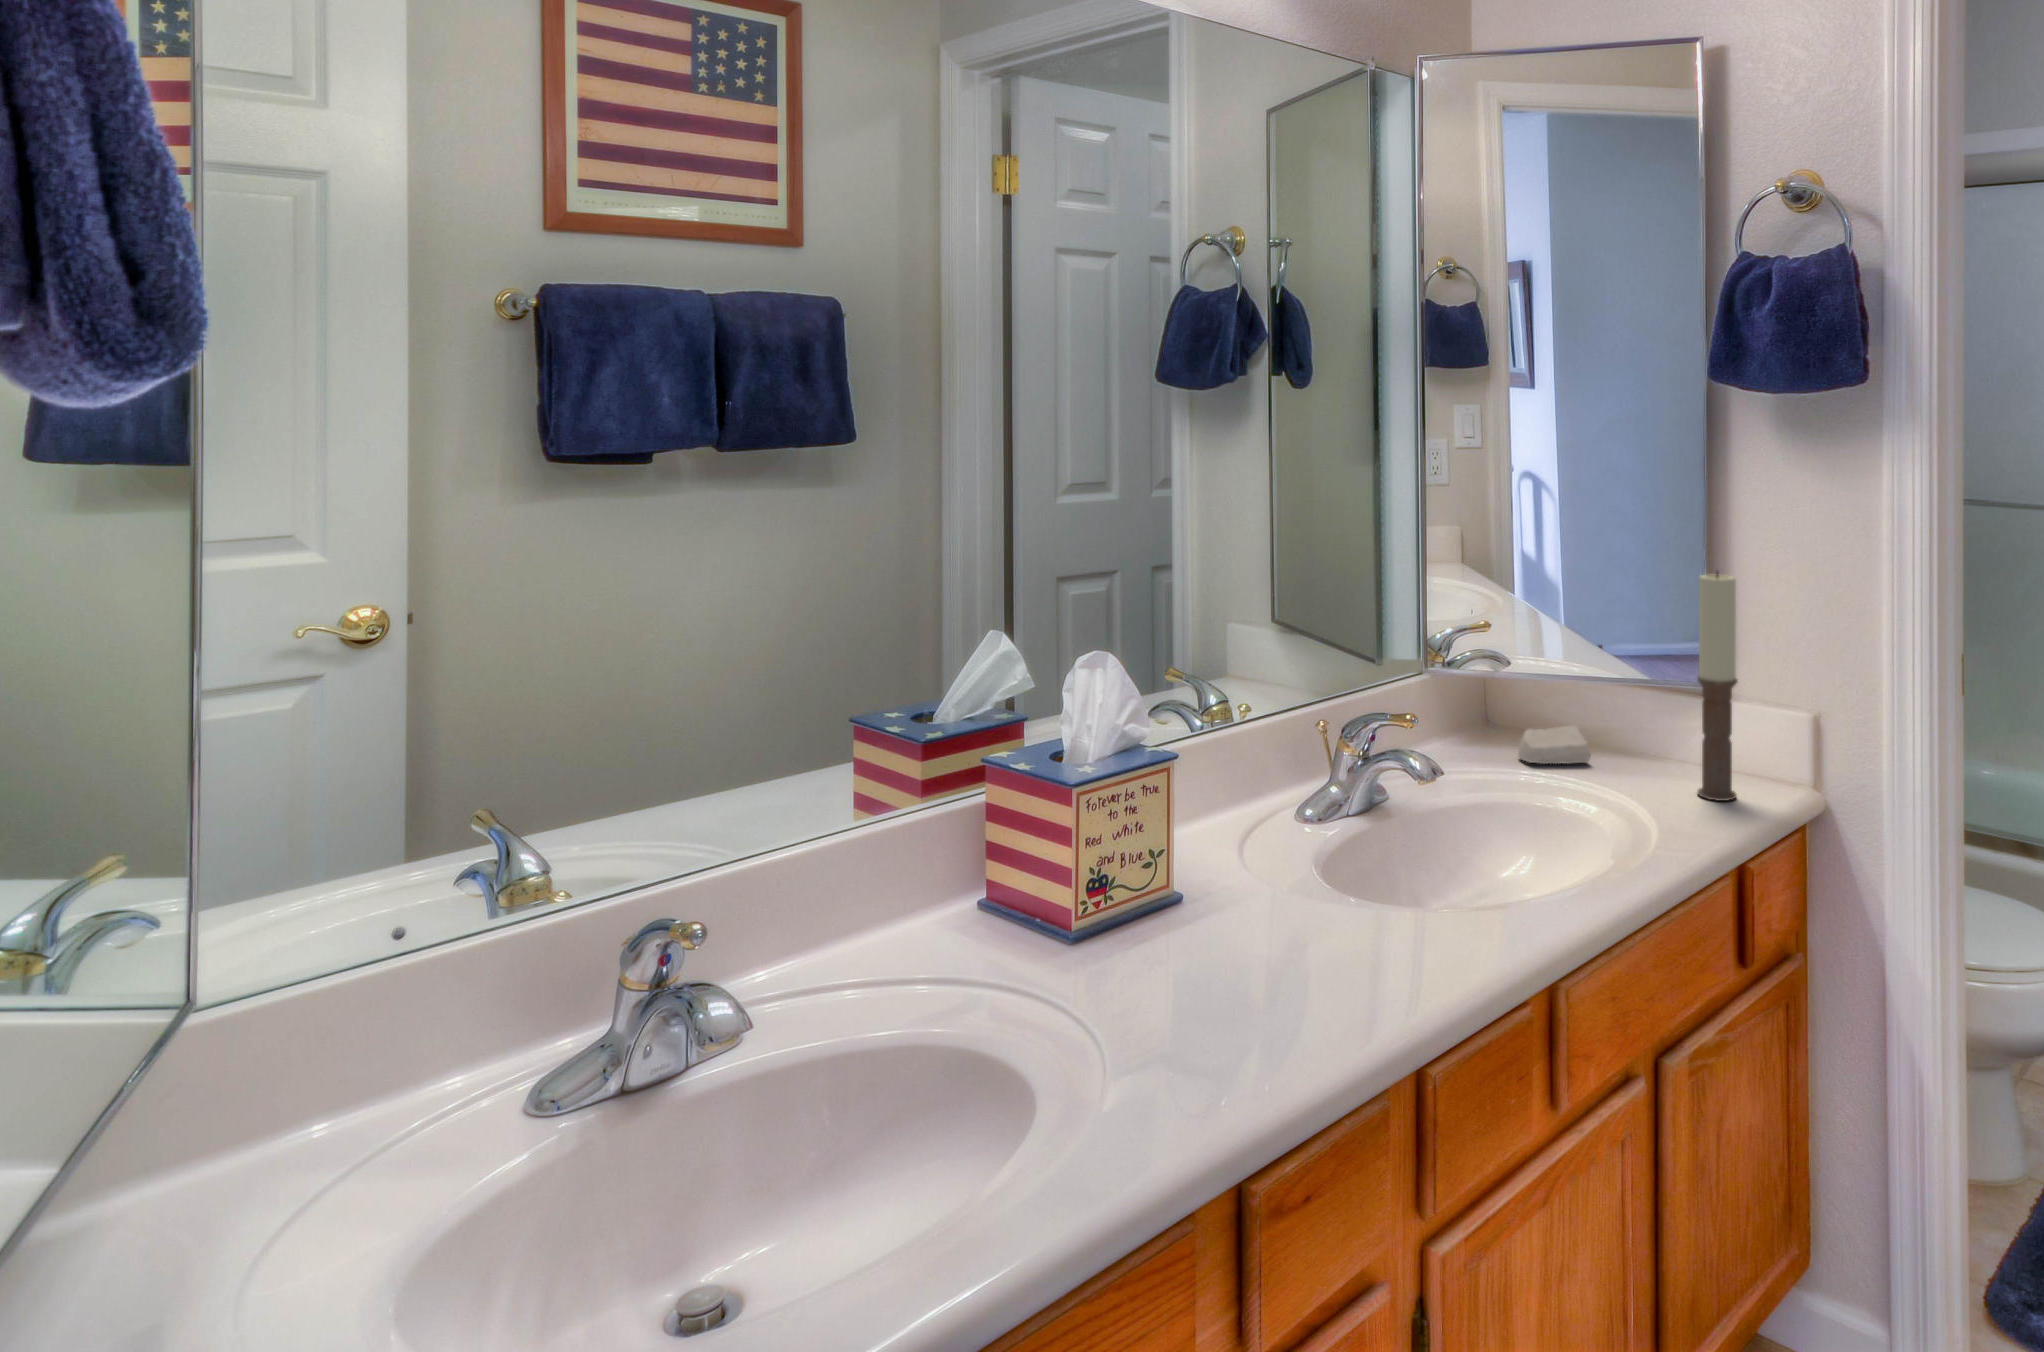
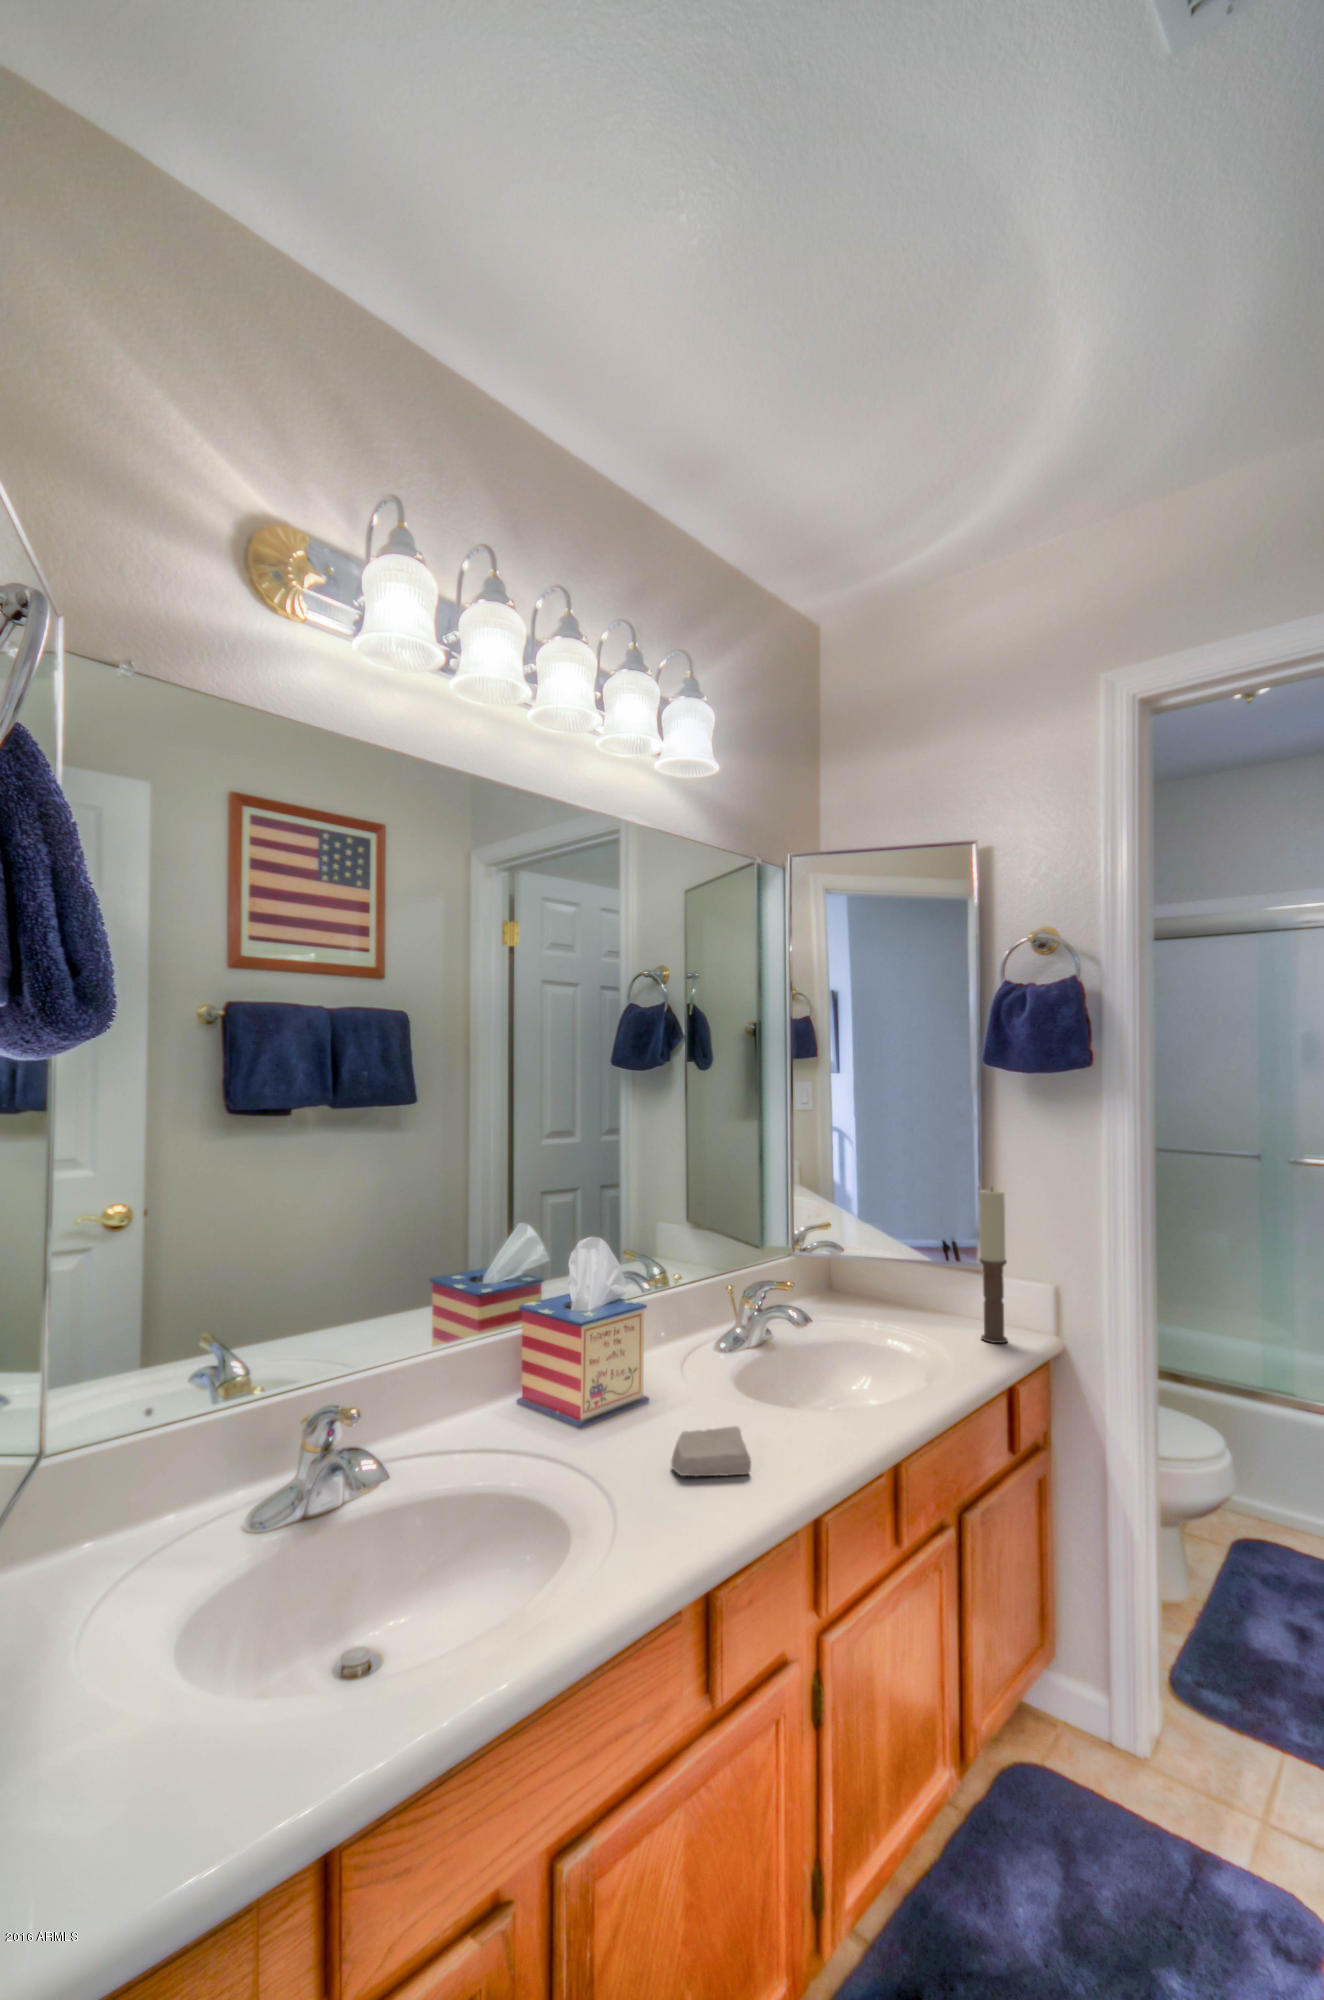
soap bar: present [1518,726,1591,764] -> present [671,1426,751,1476]

